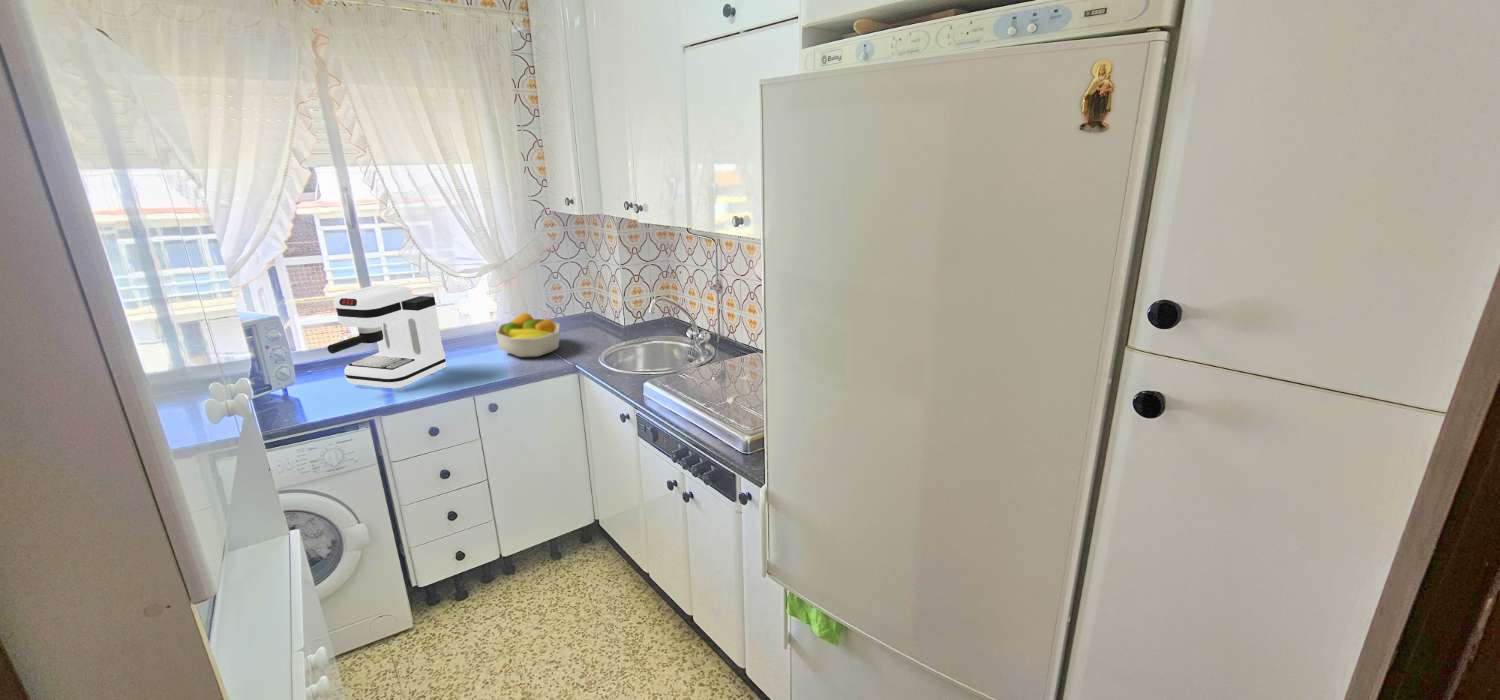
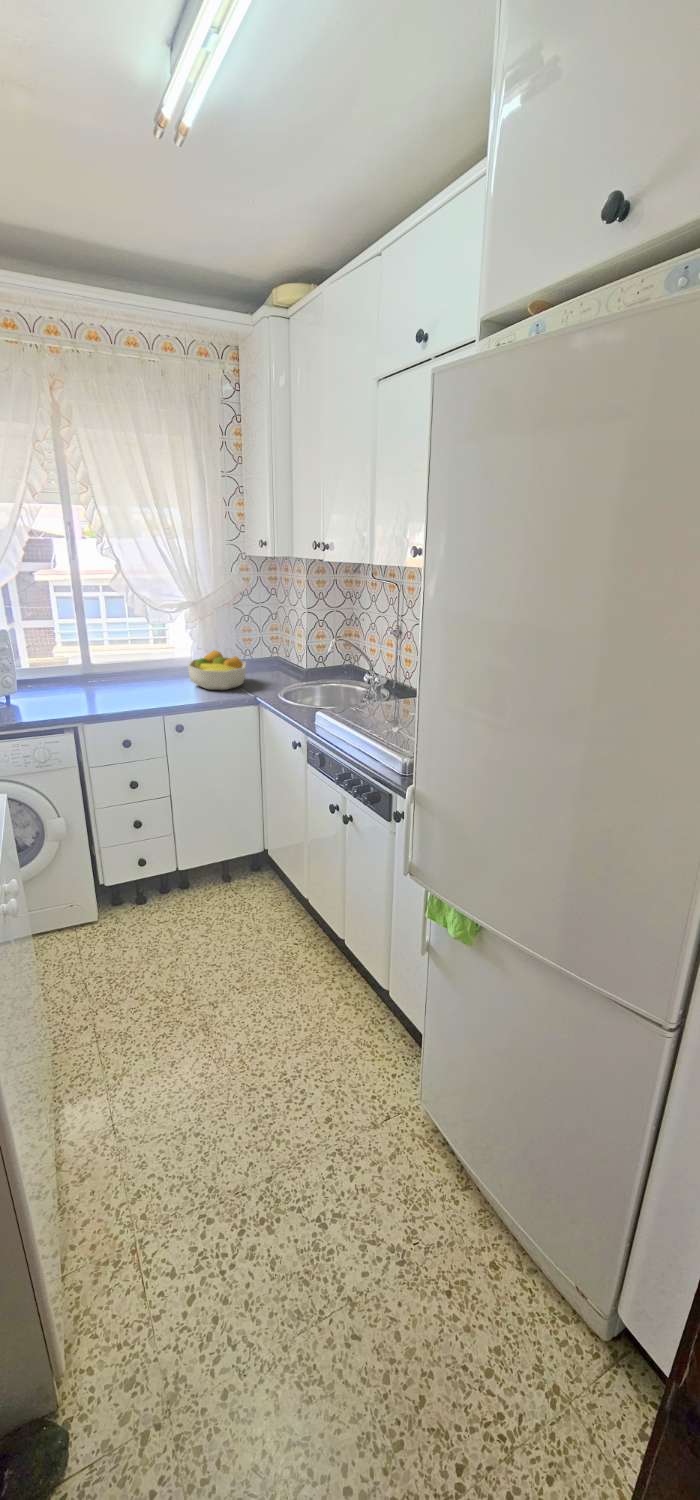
coffee maker: present [328,285,446,388] -> none [43,612,142,705]

